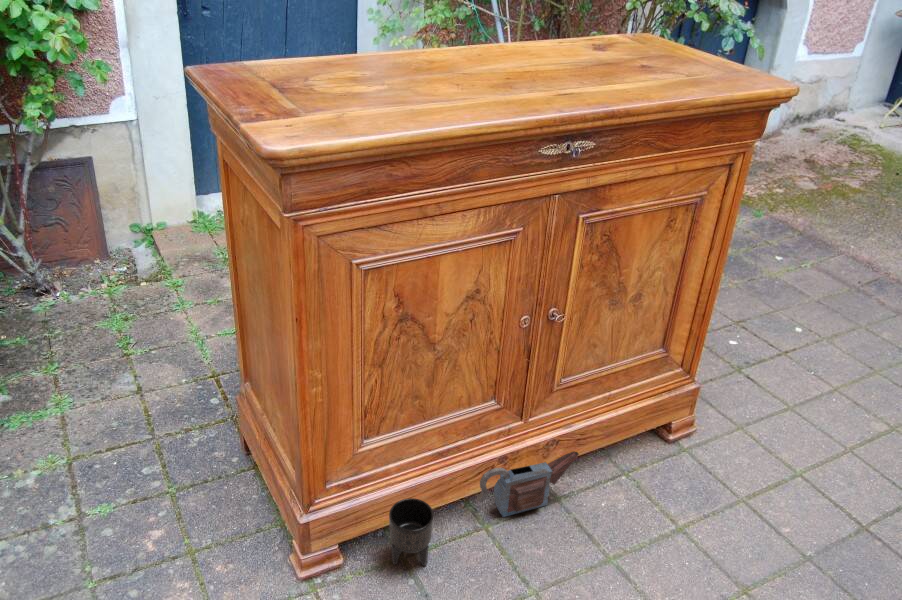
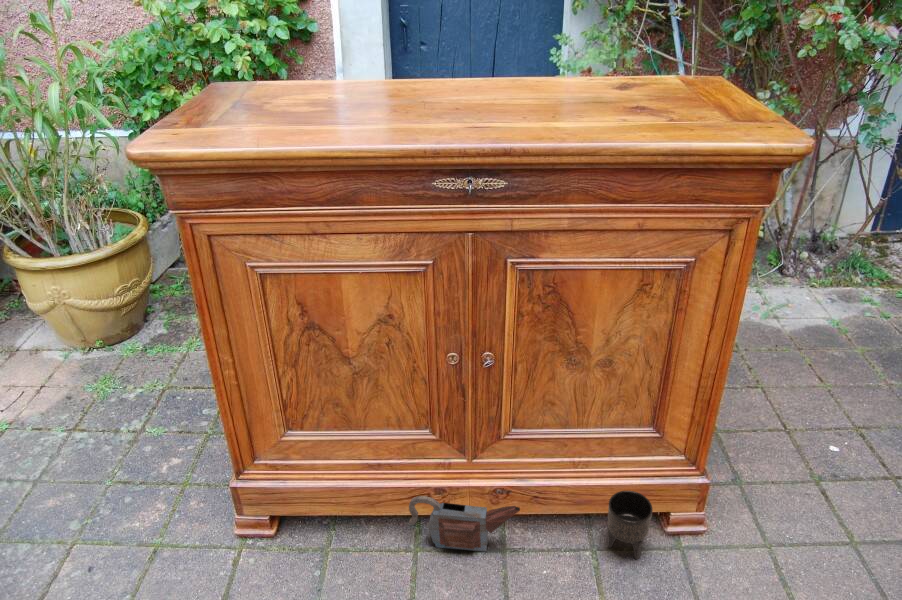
planter: present [389,498,434,566] -> present [607,491,653,559]

